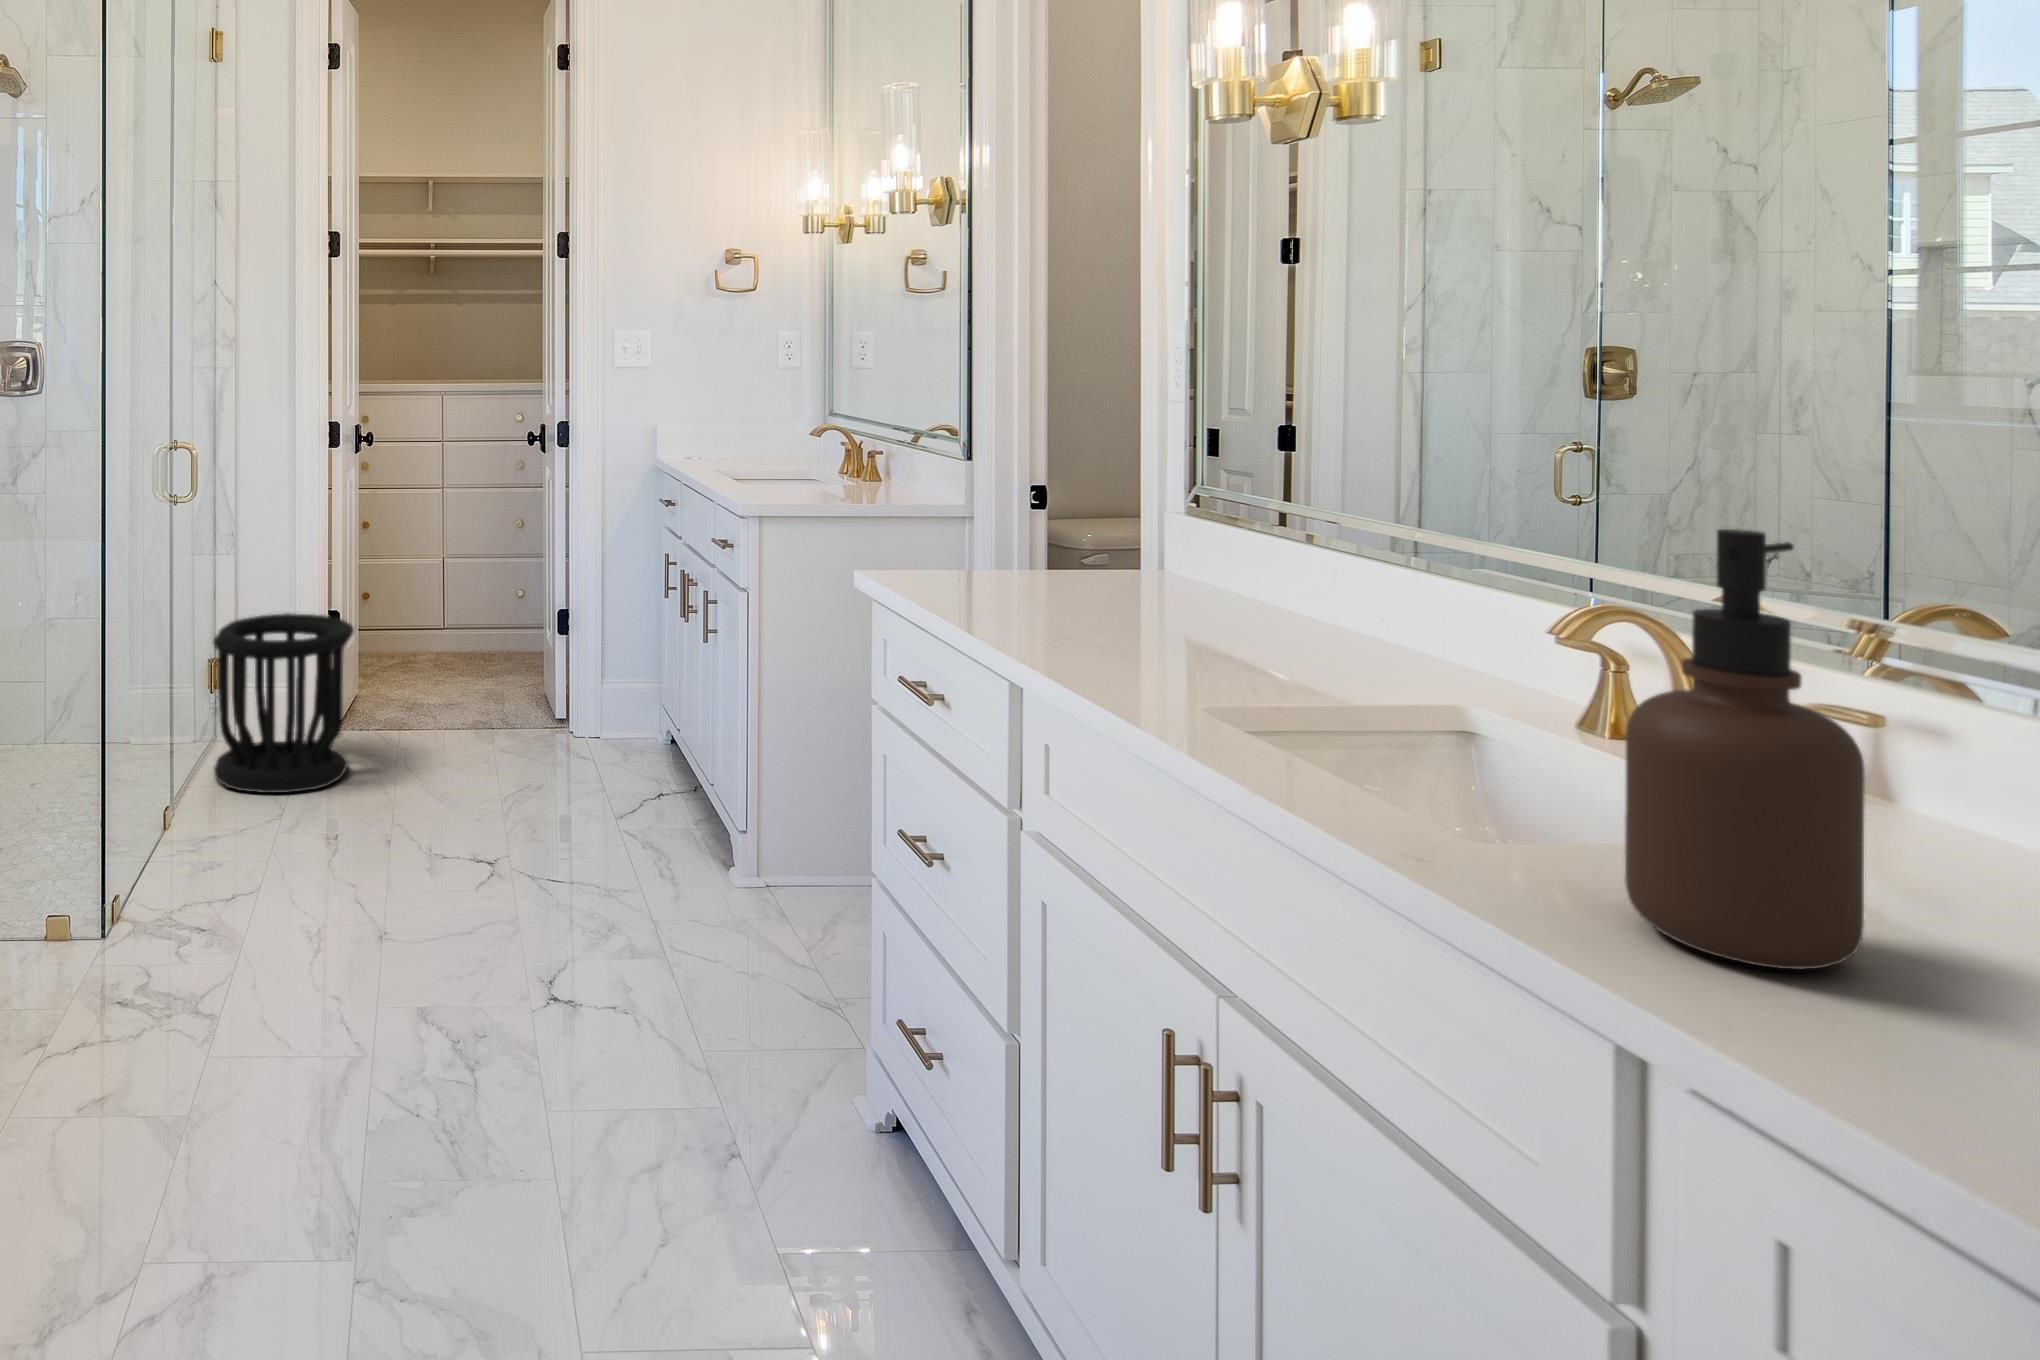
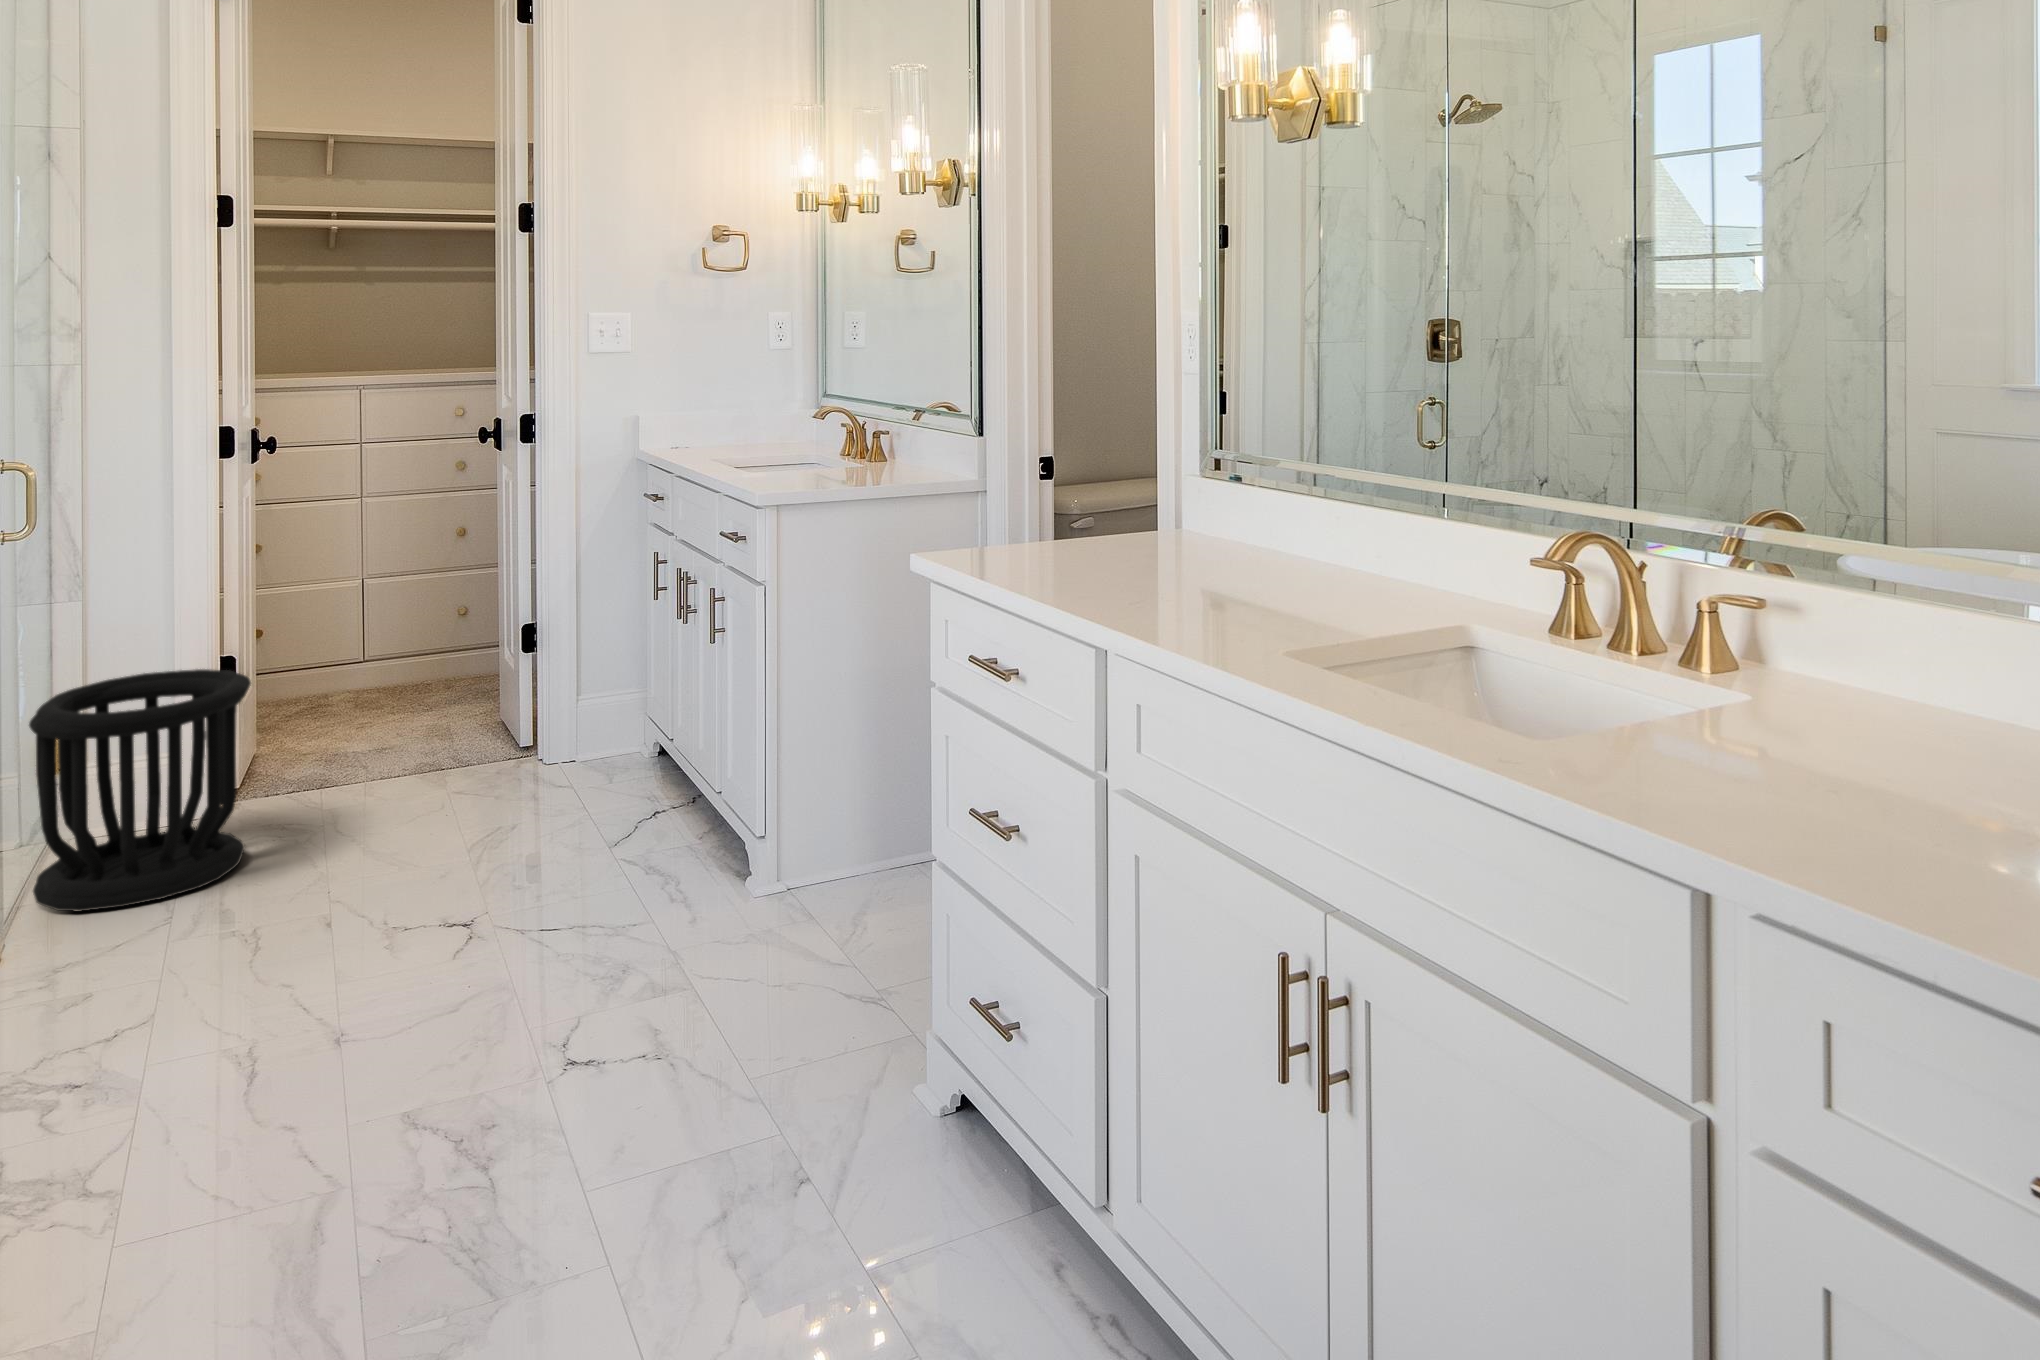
soap dispenser: present [1625,529,1865,969] -> none [1675,463,1829,807]

